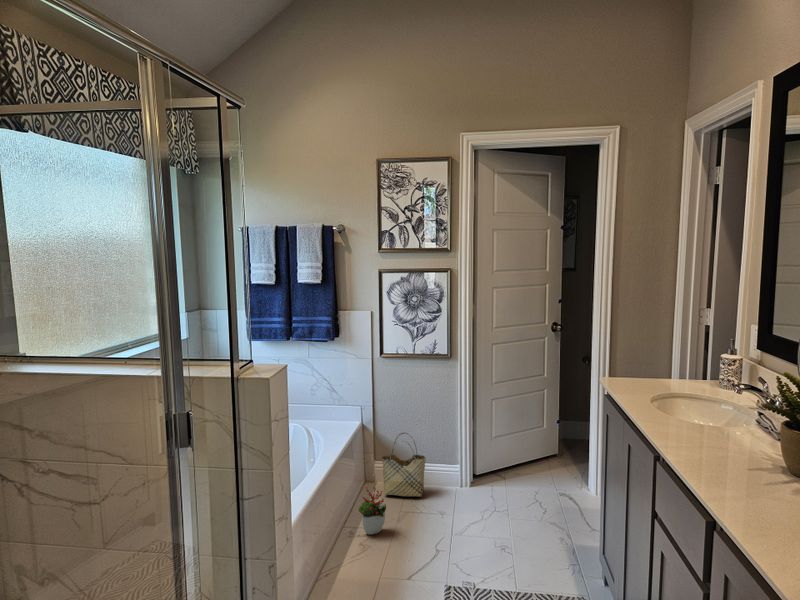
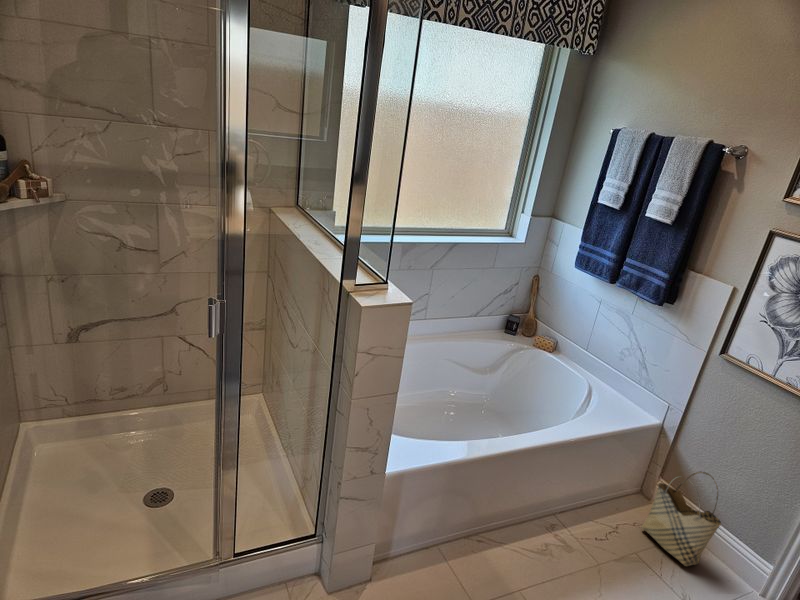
decorative plant: present [358,487,386,535] -> none [566,495,606,556]

